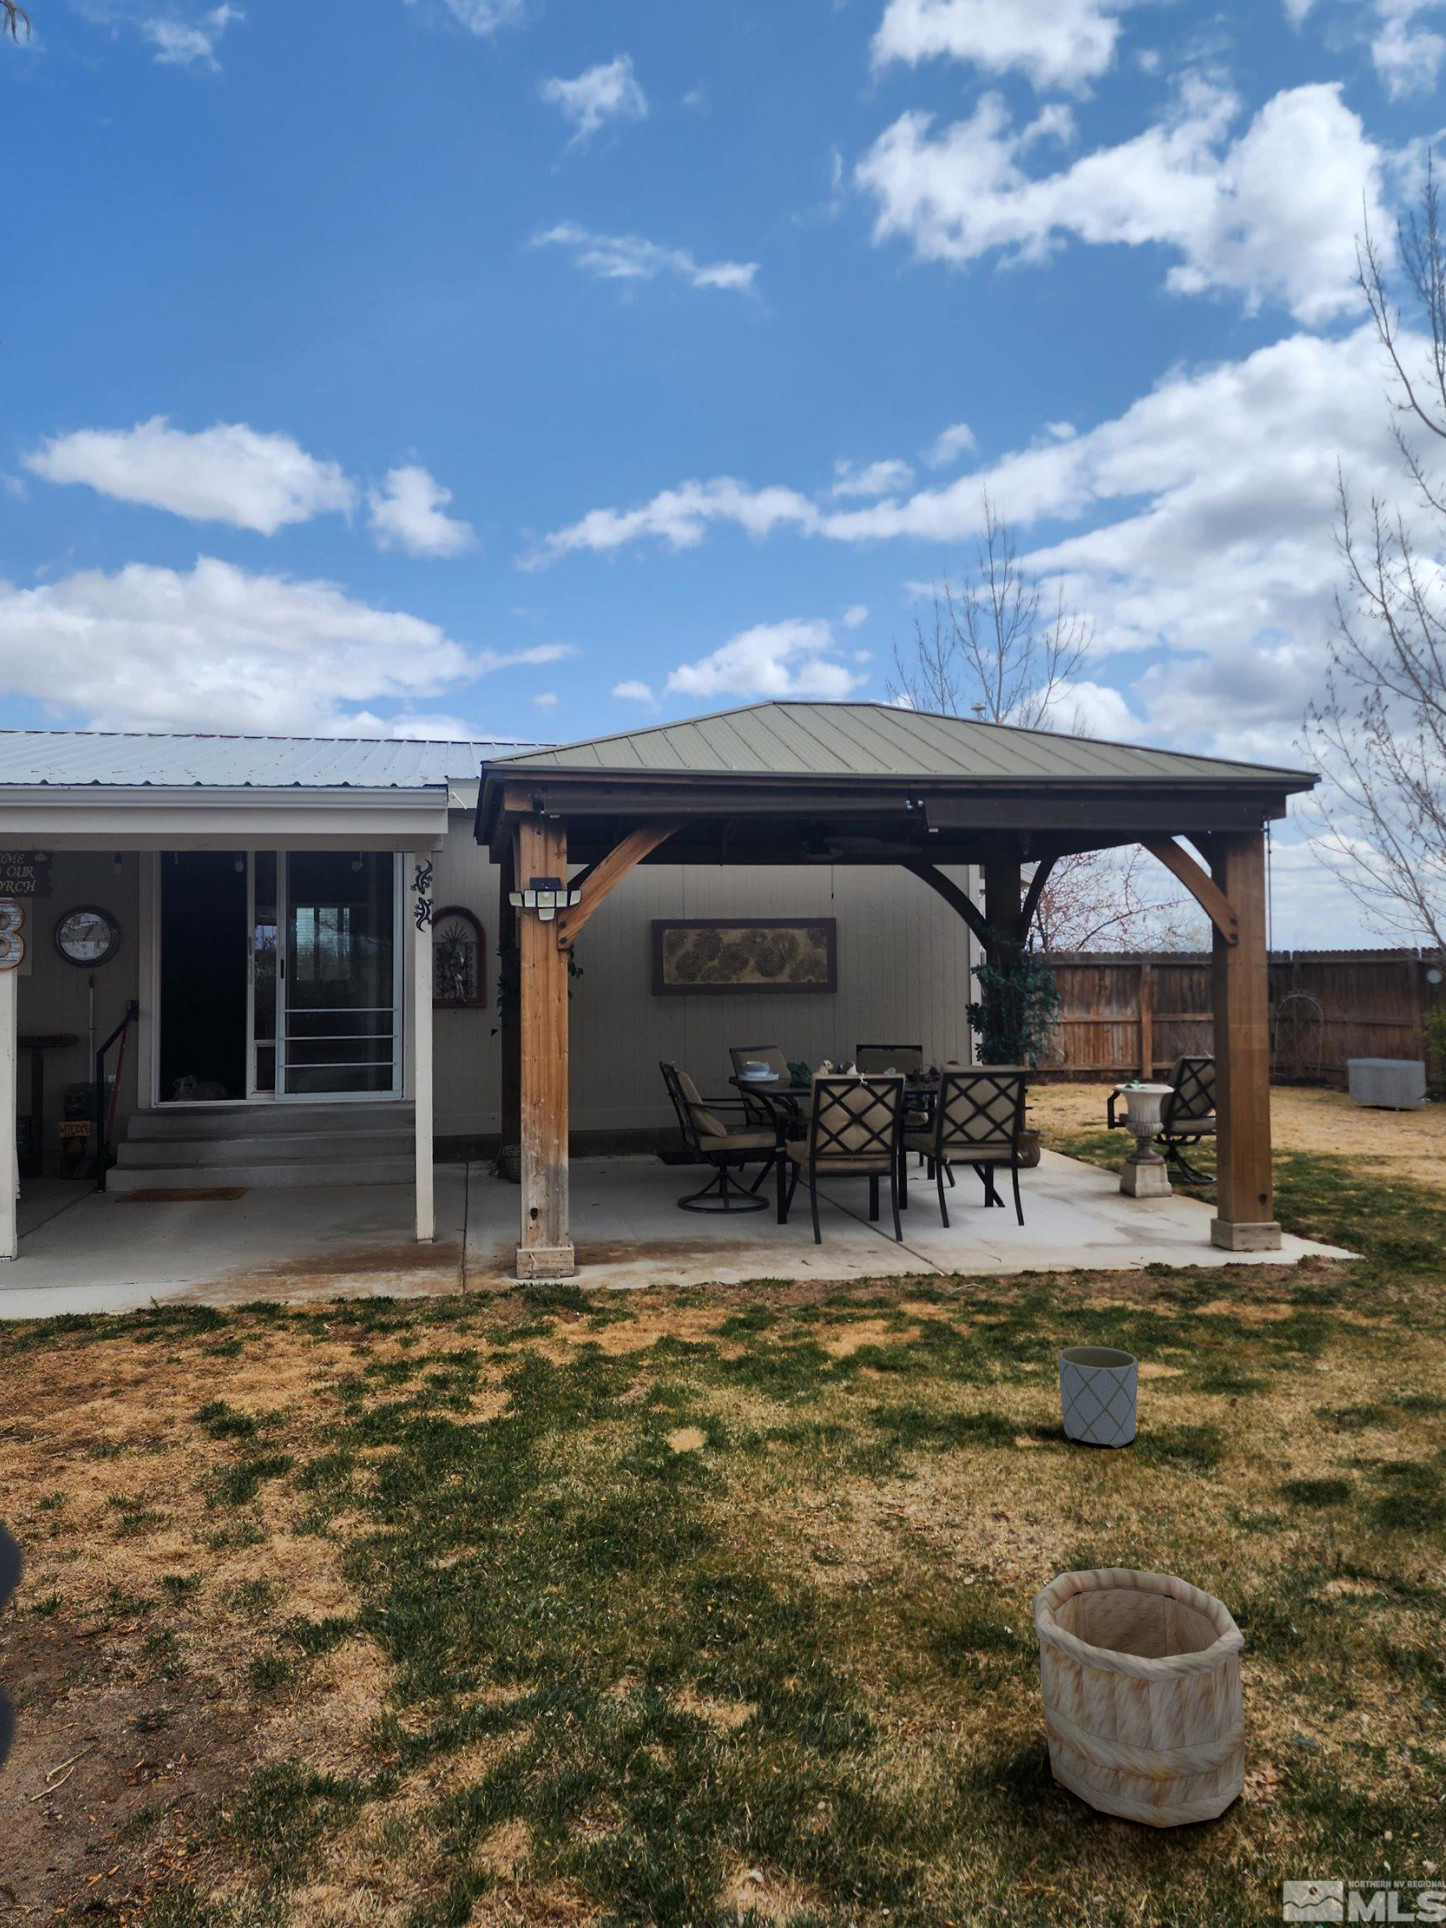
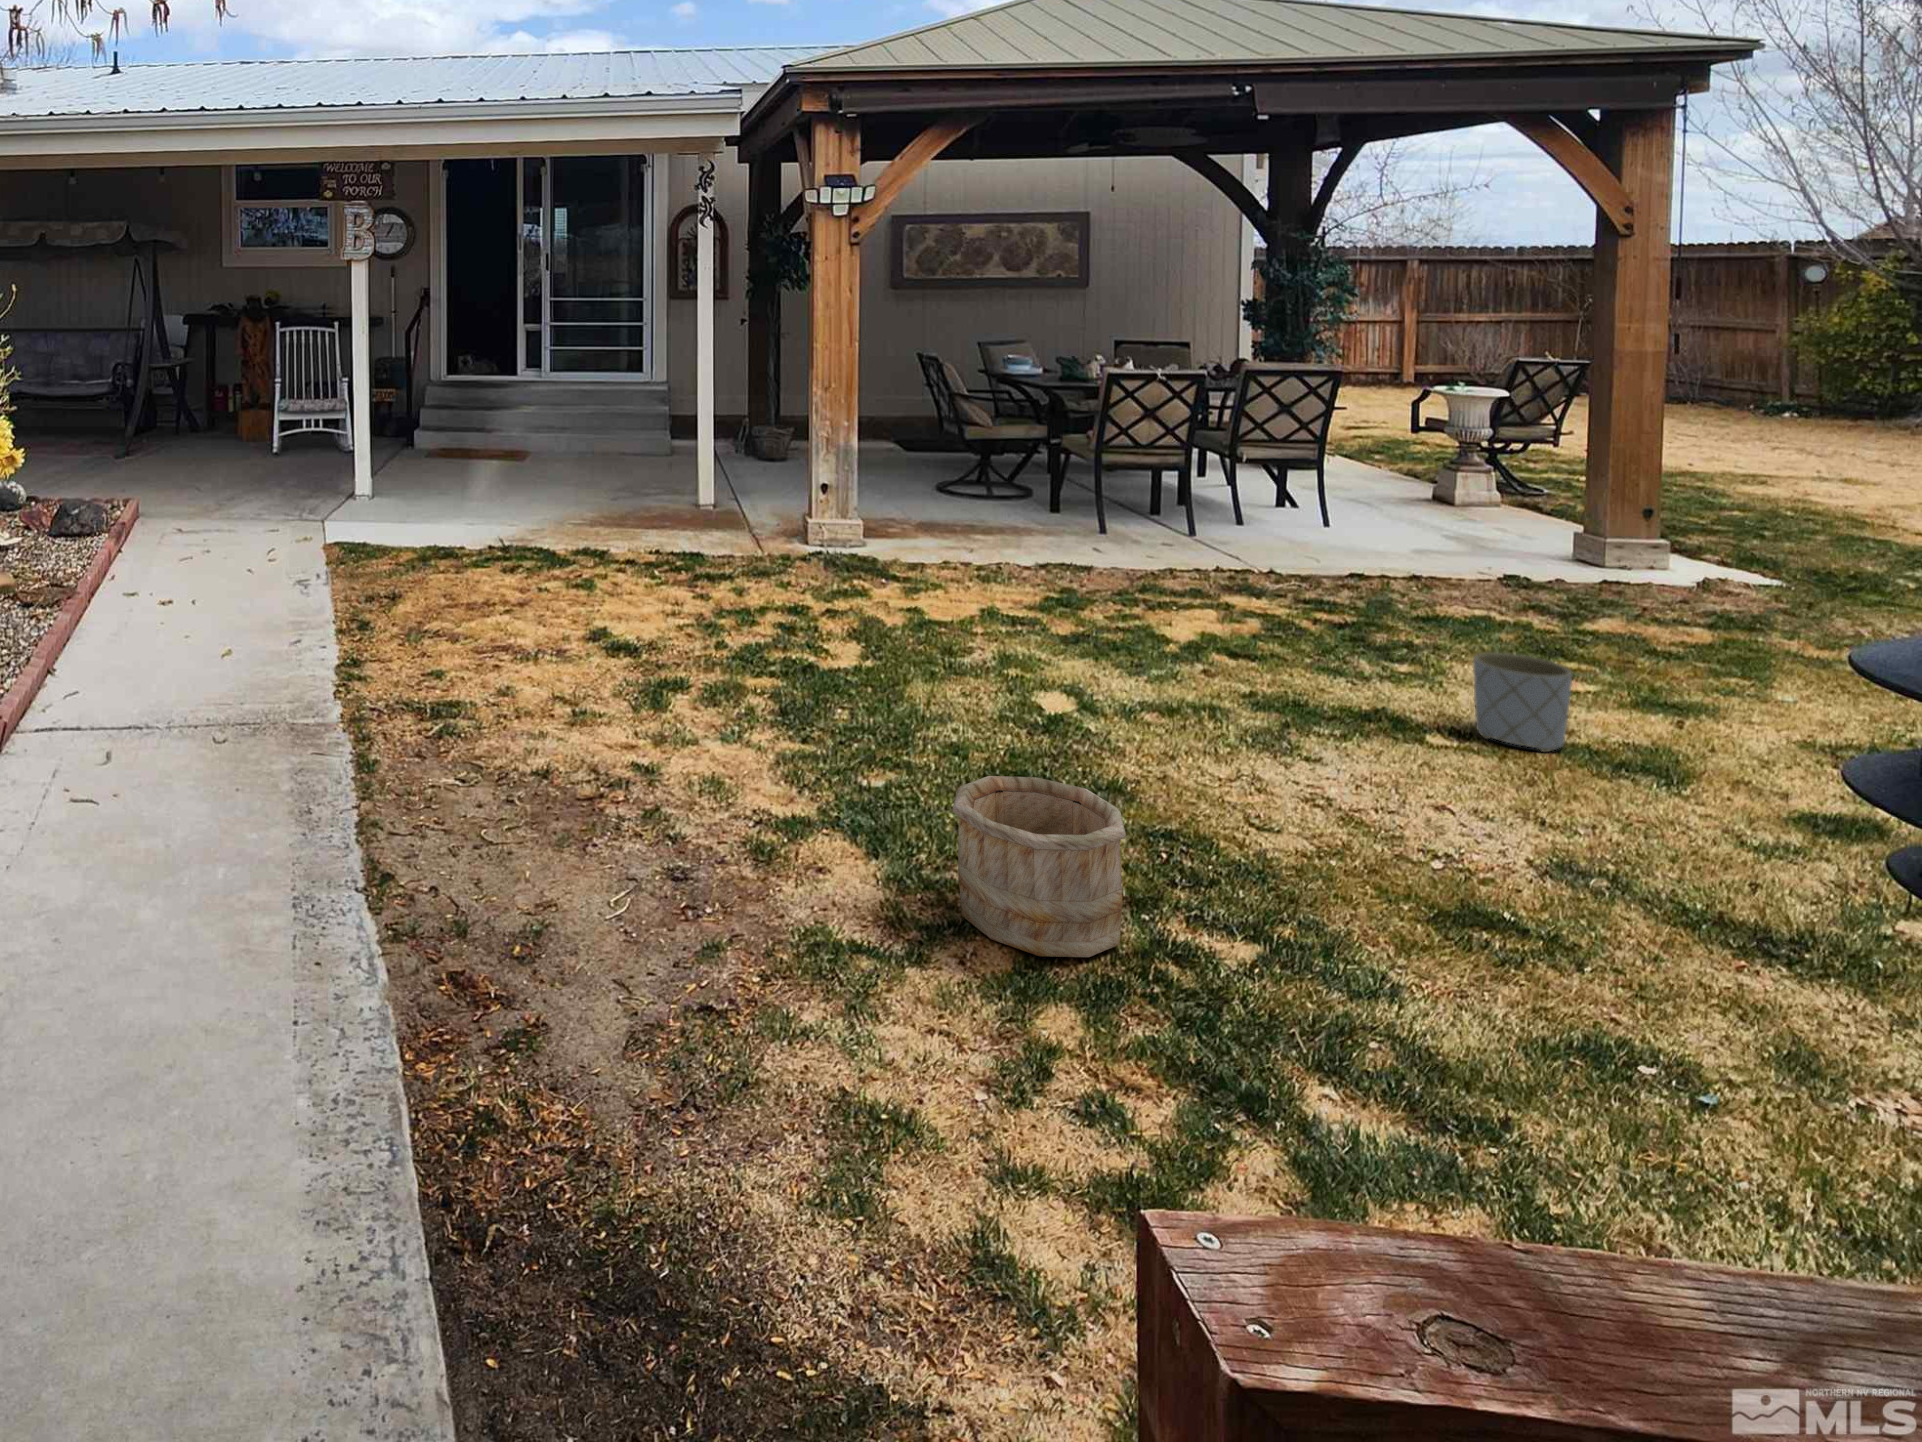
storage bench: present [1347,1058,1426,1111] -> none [1710,356,1831,420]
wooden bucket: present [1032,1567,1245,1828] -> present [953,776,1126,957]

